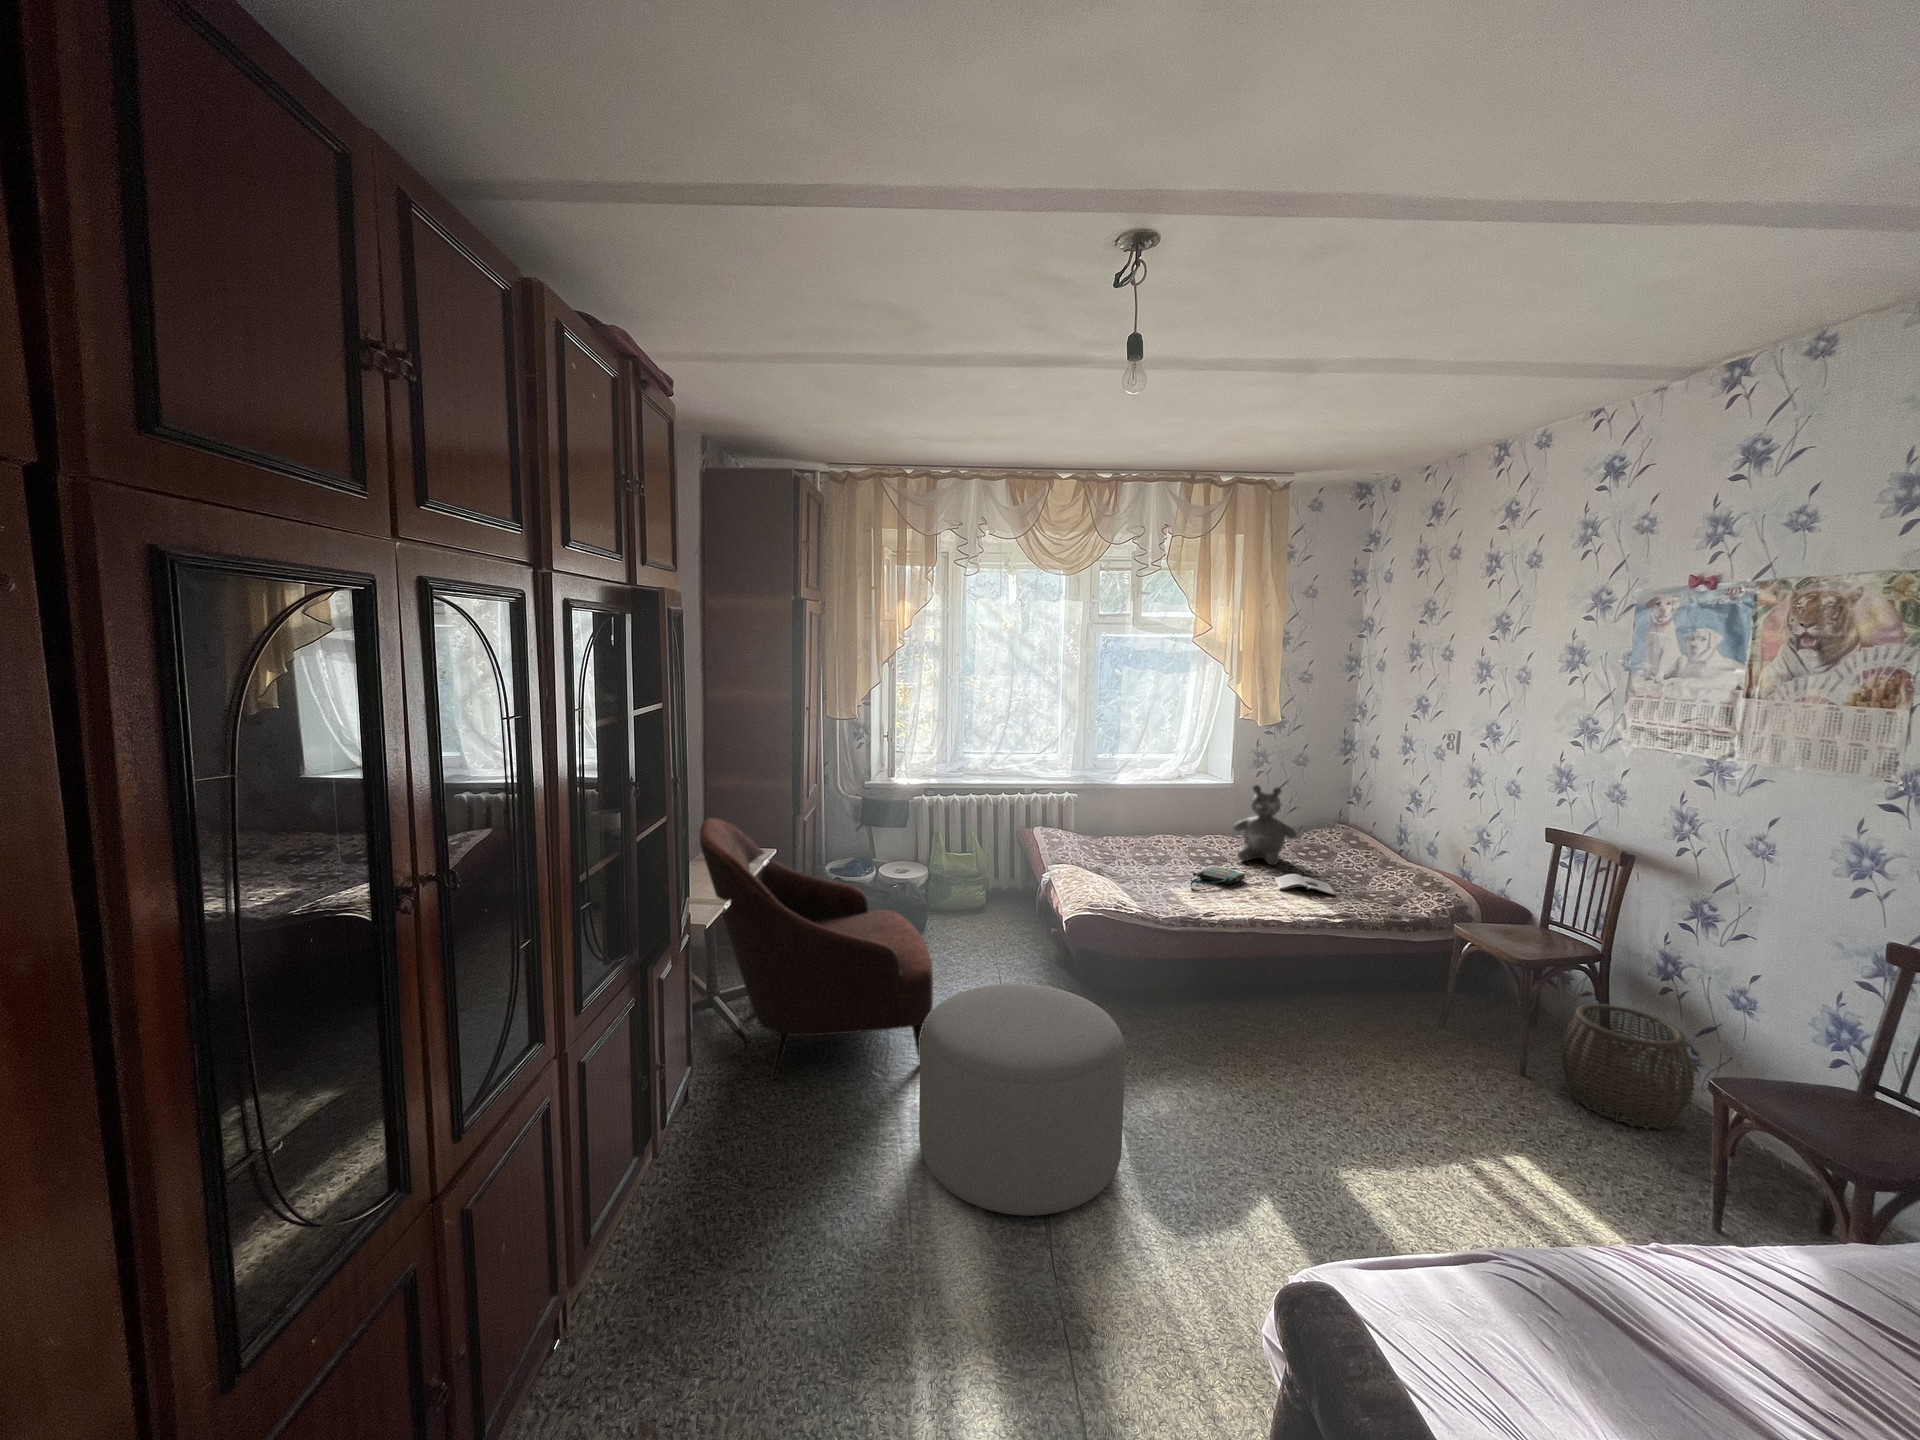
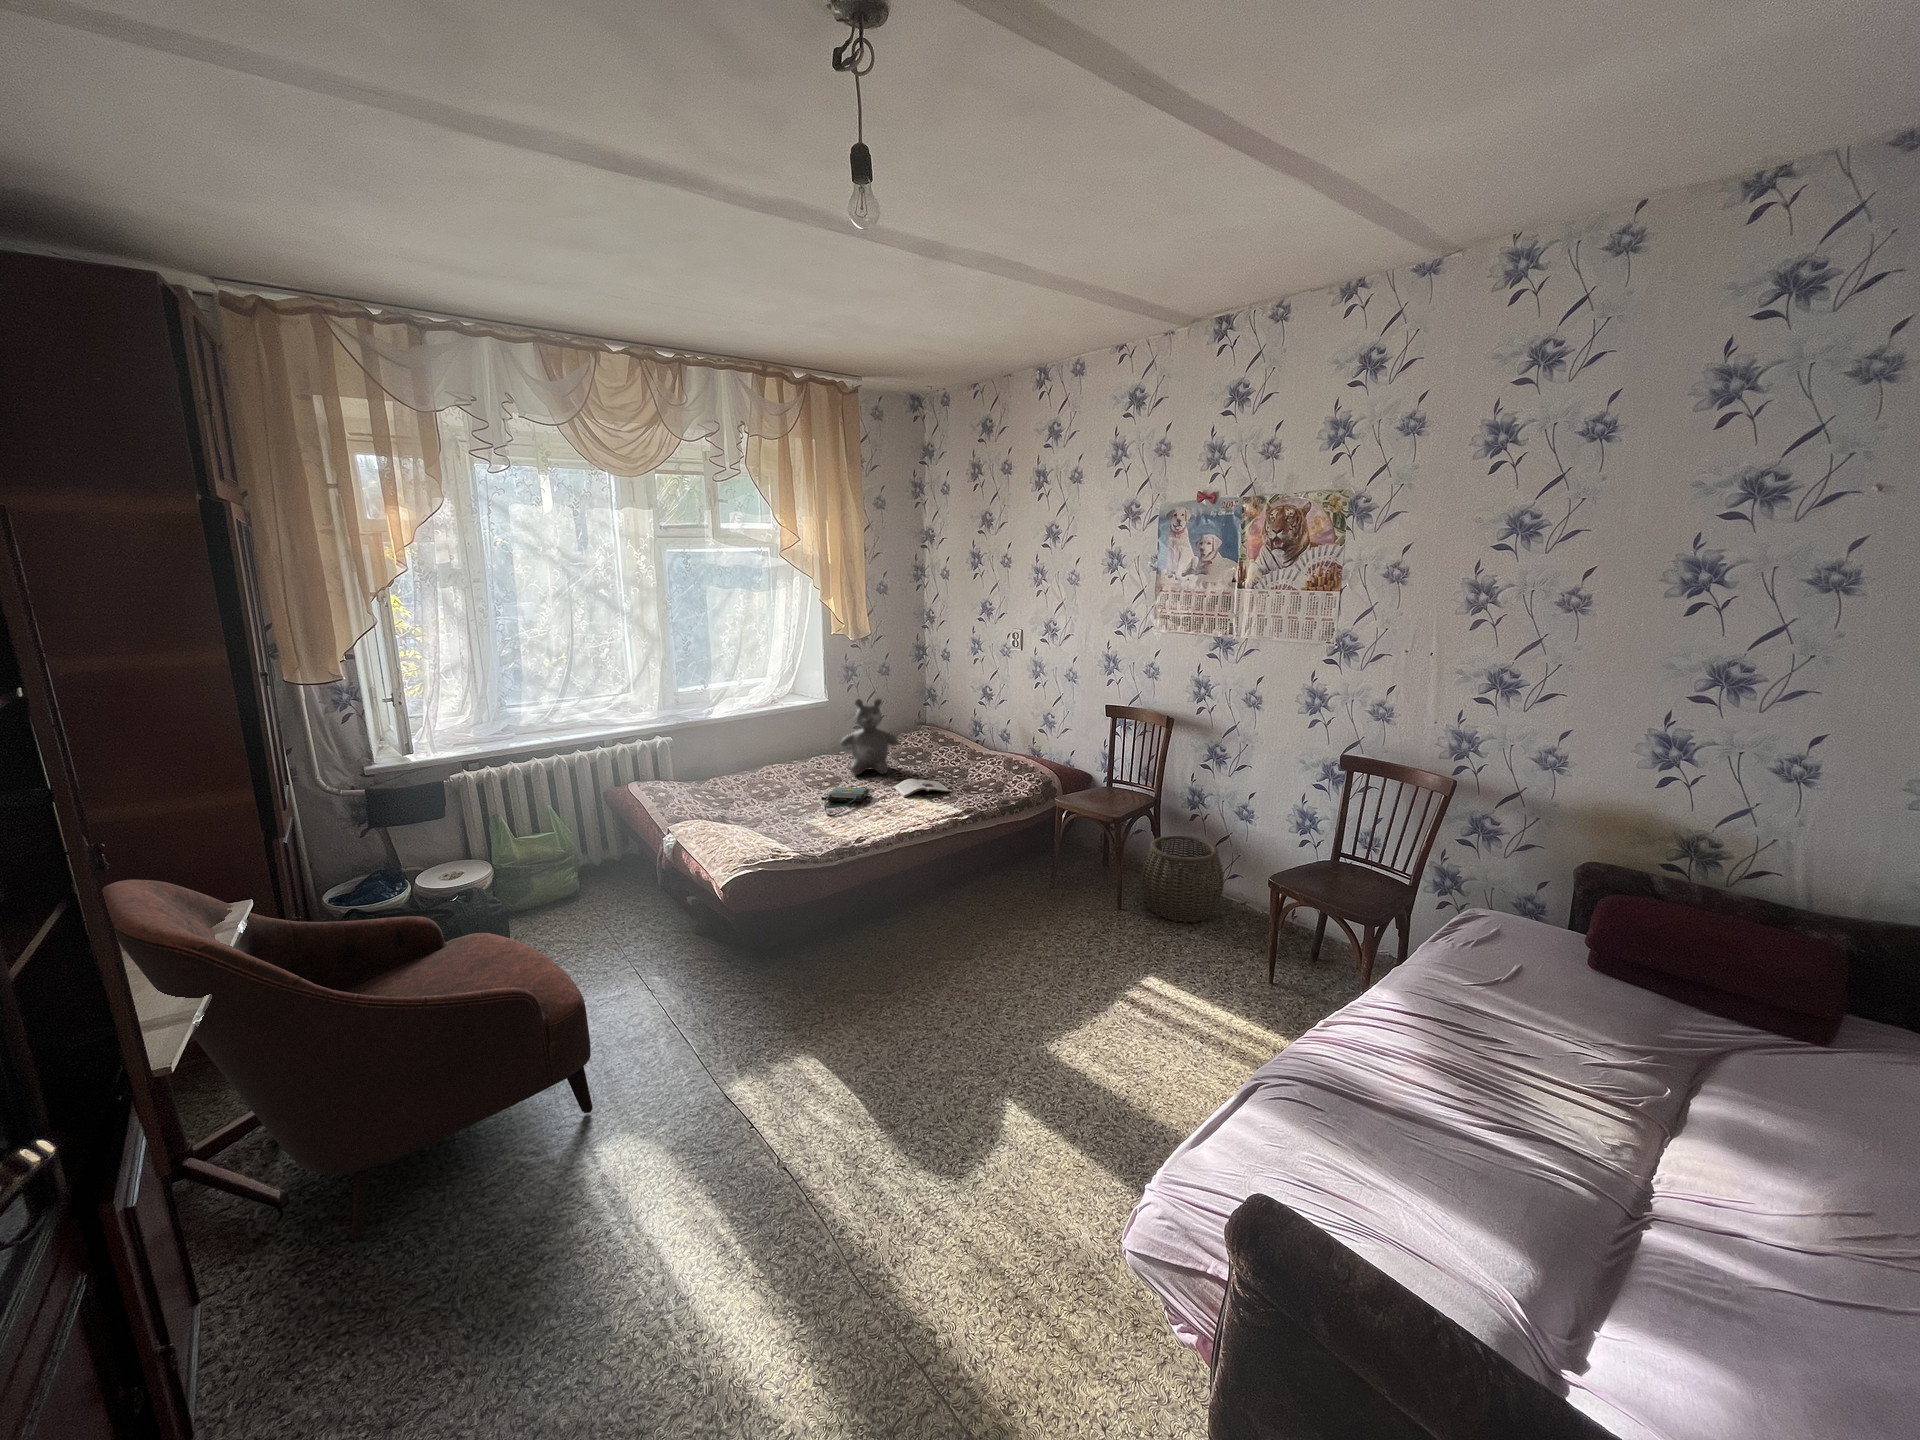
ottoman: present [919,983,1125,1215] -> none [620,970,879,1266]

